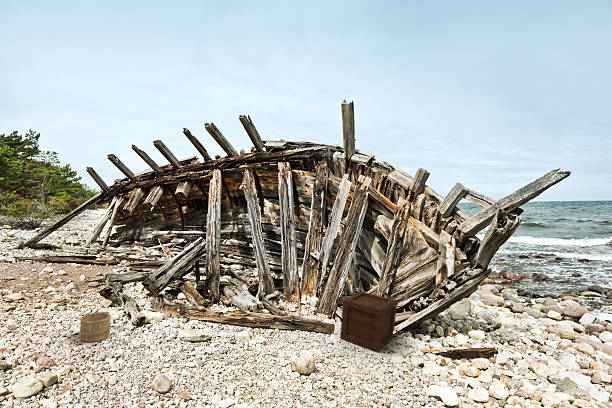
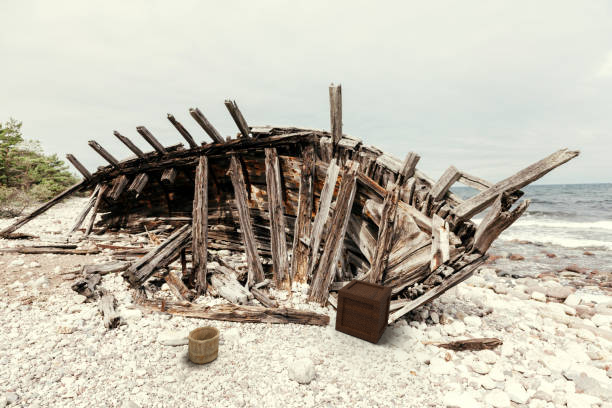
wooden bucket: present [80,312,111,342] -> present [188,326,220,364]

